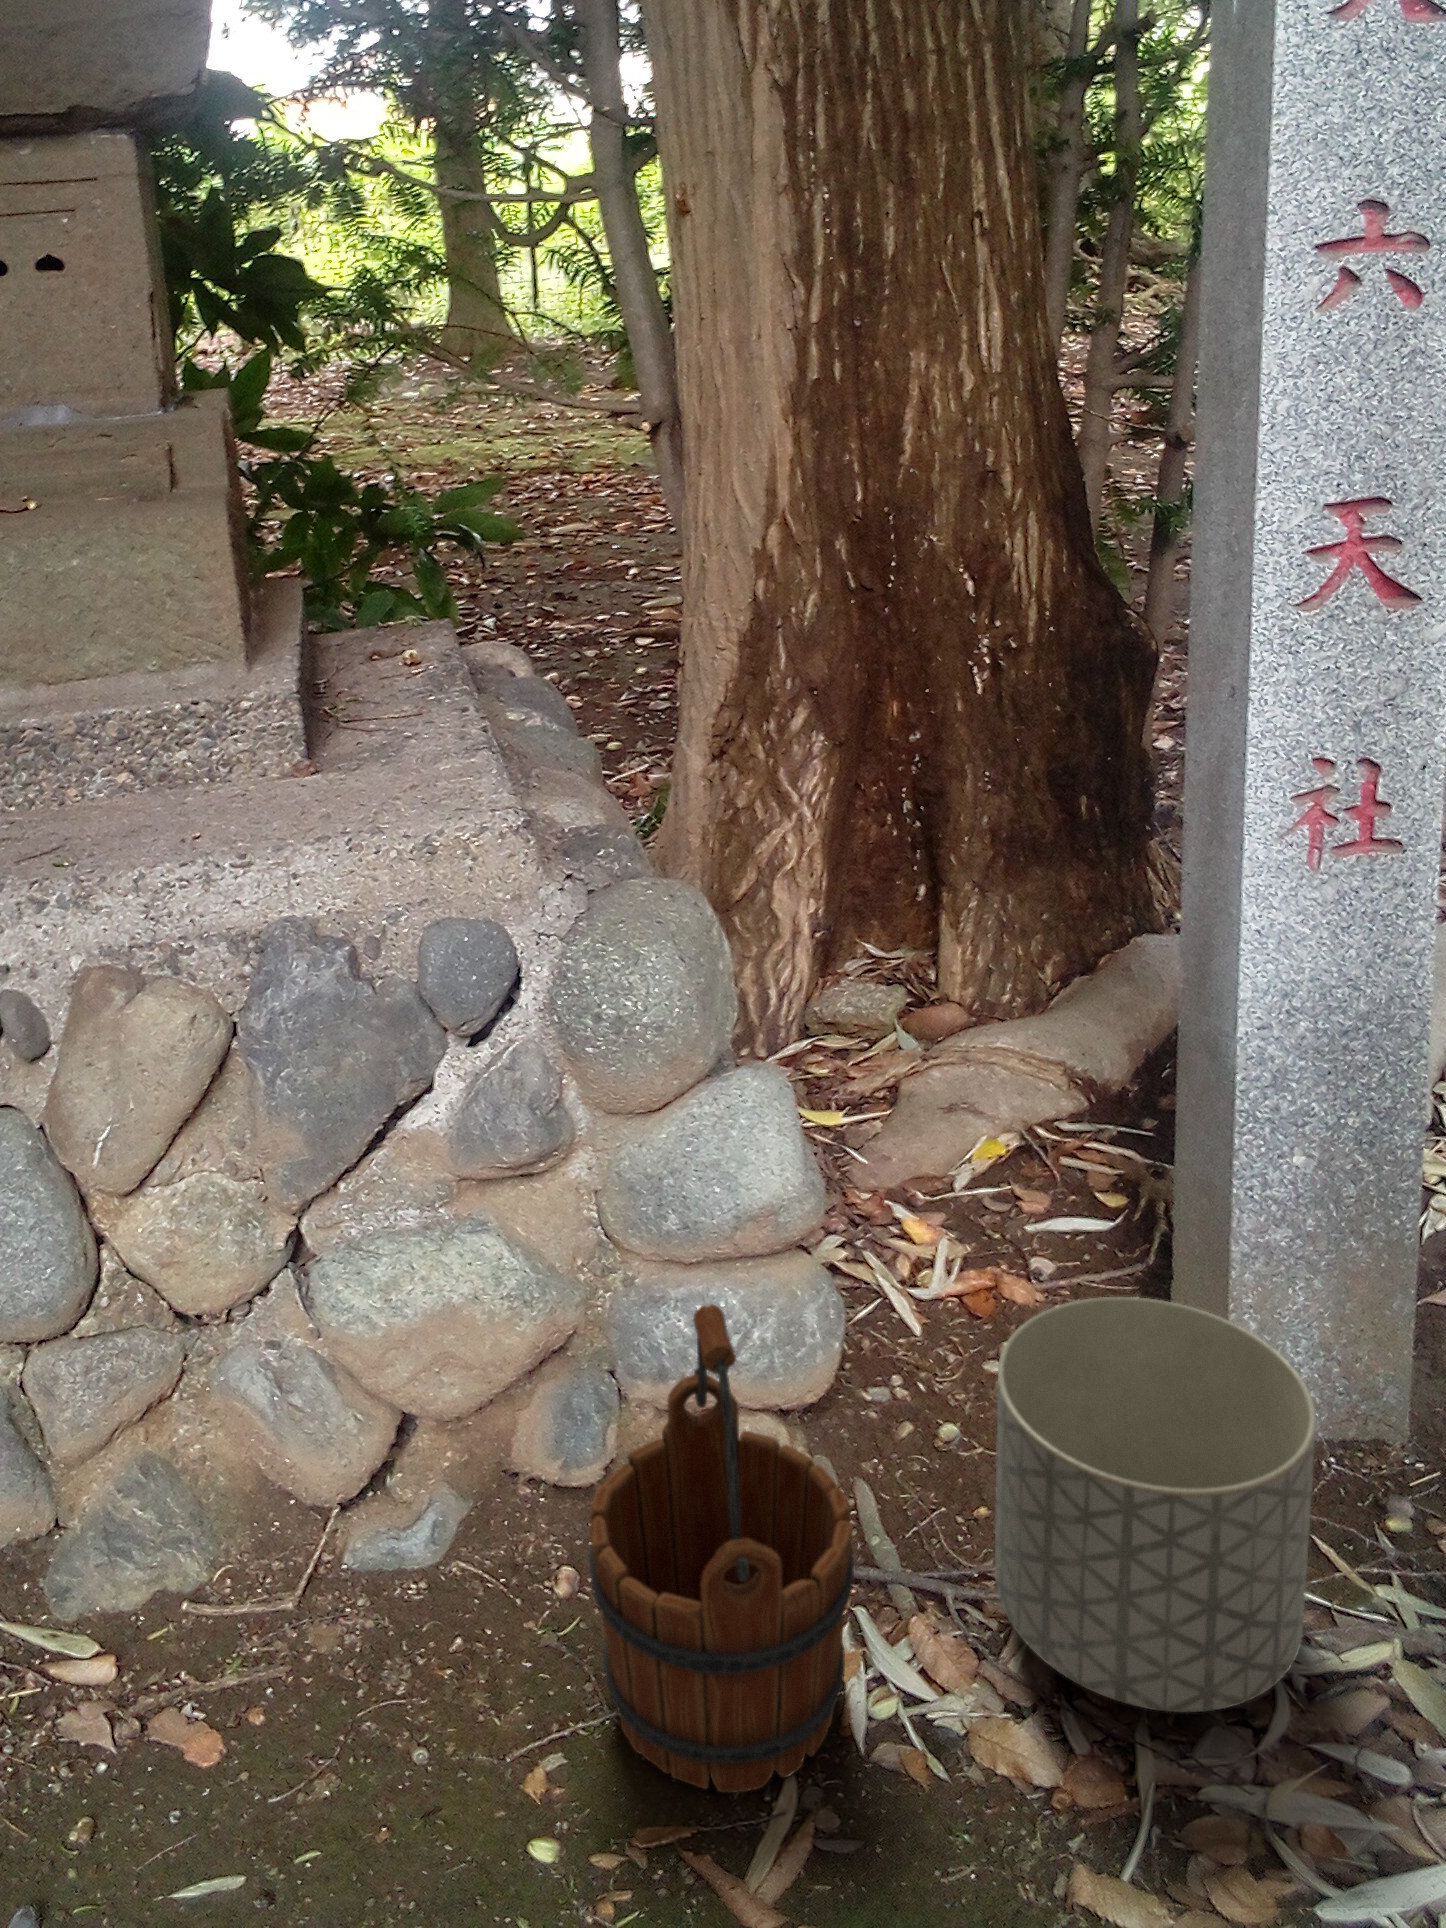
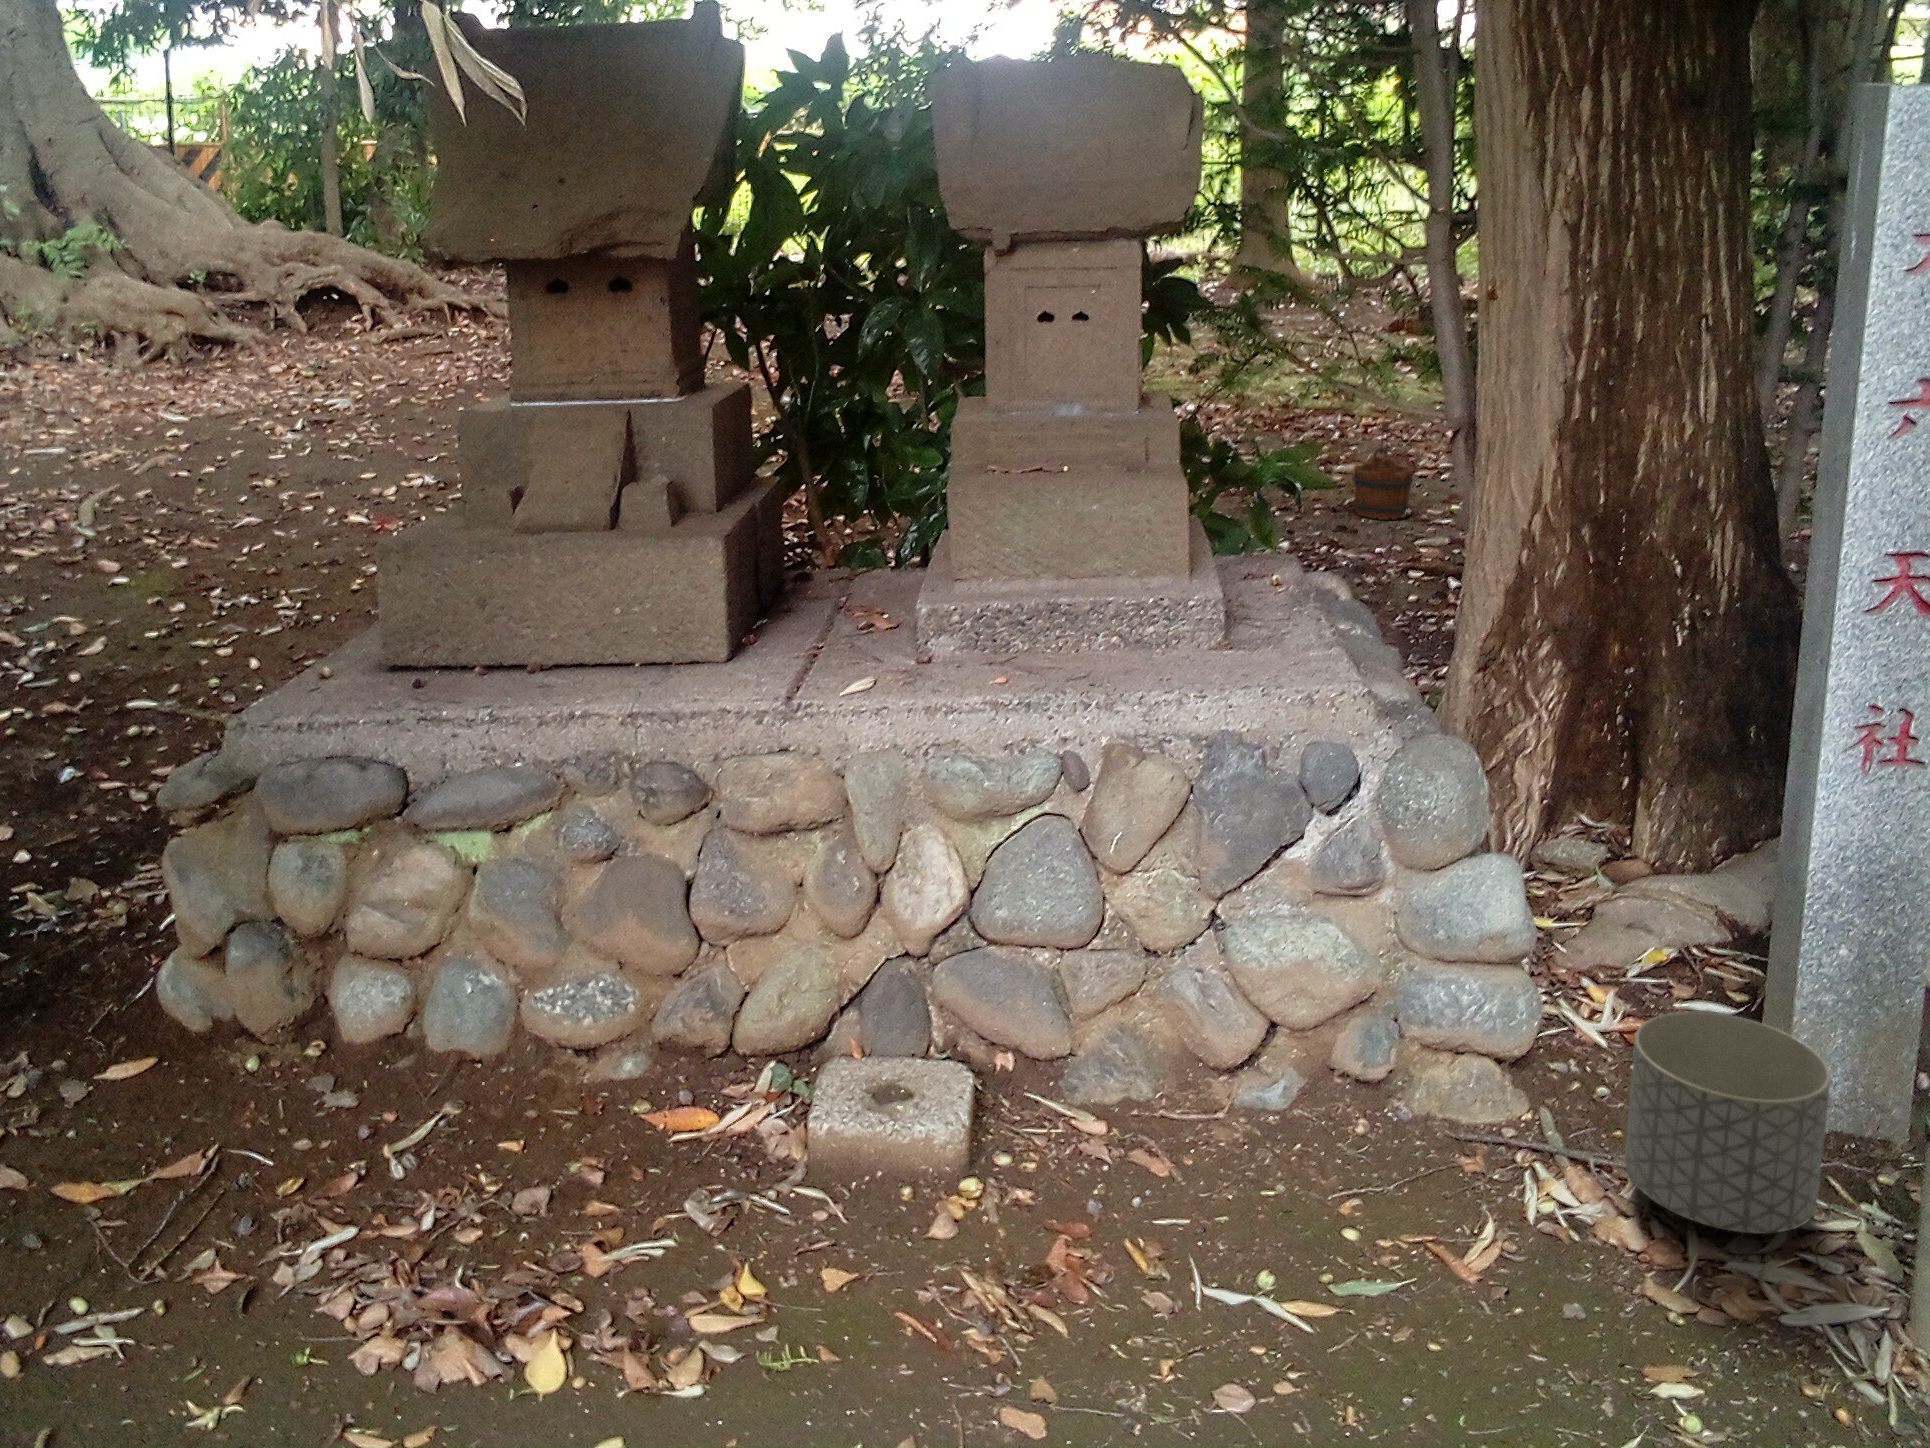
wooden bucket: present [589,1304,854,1793] -> present [1353,420,1413,520]

